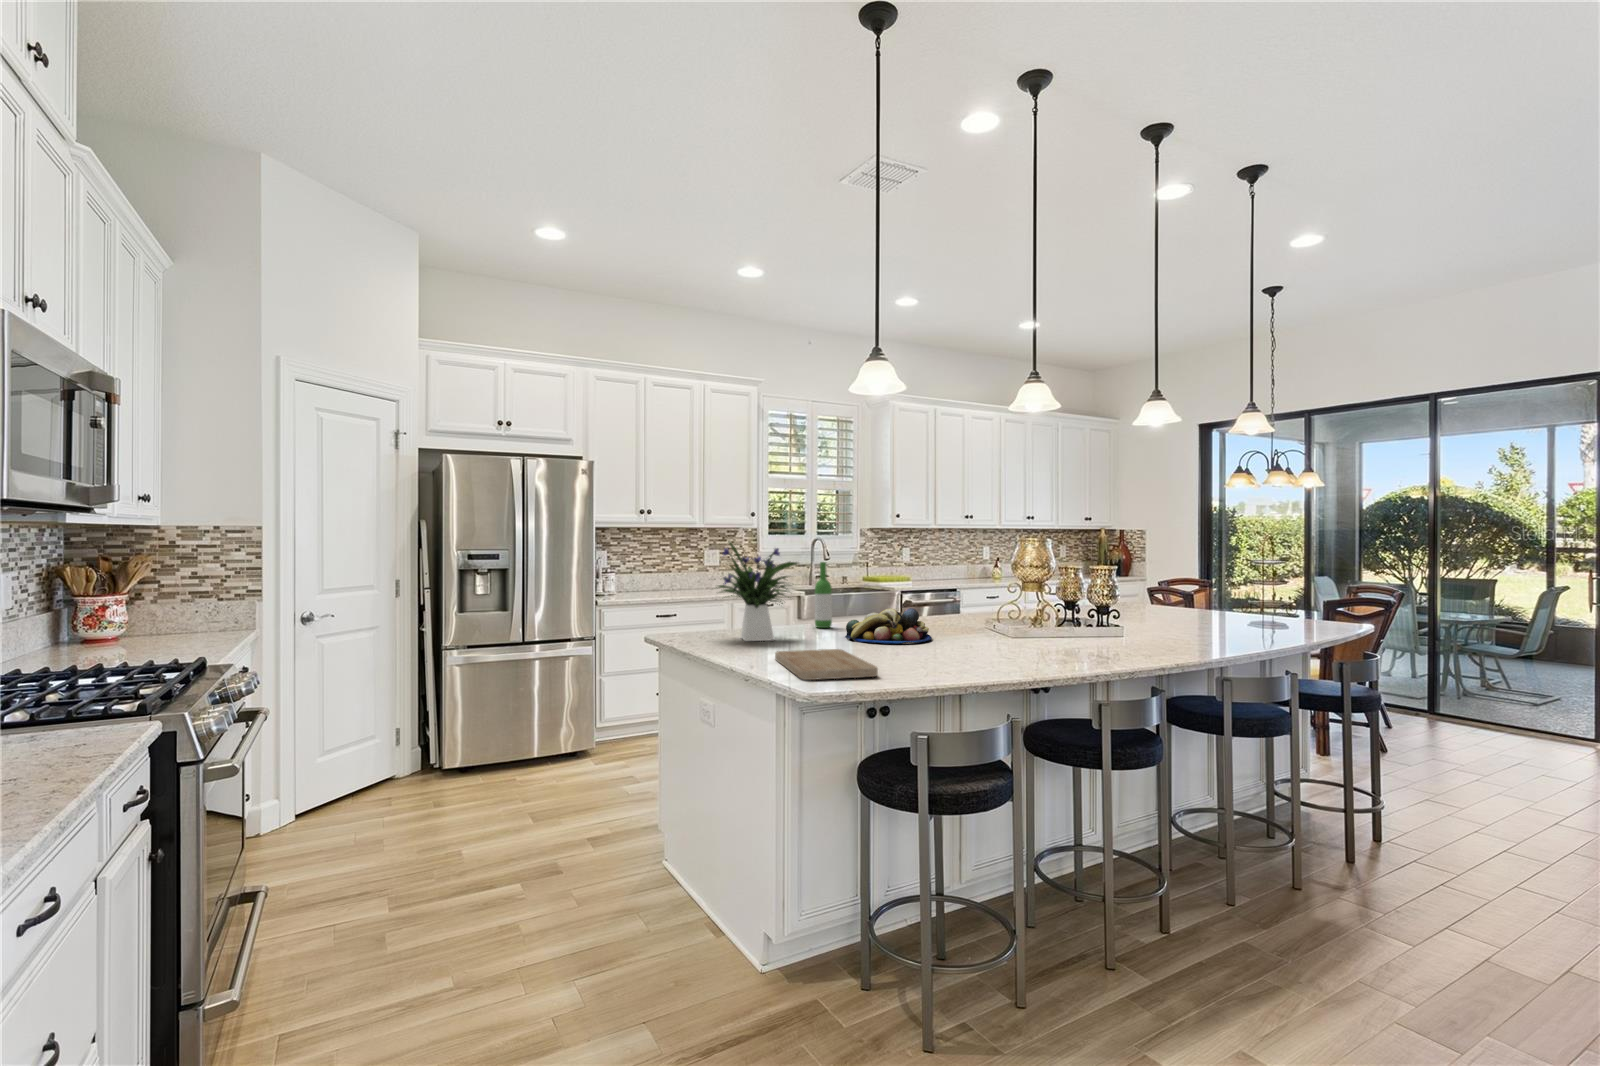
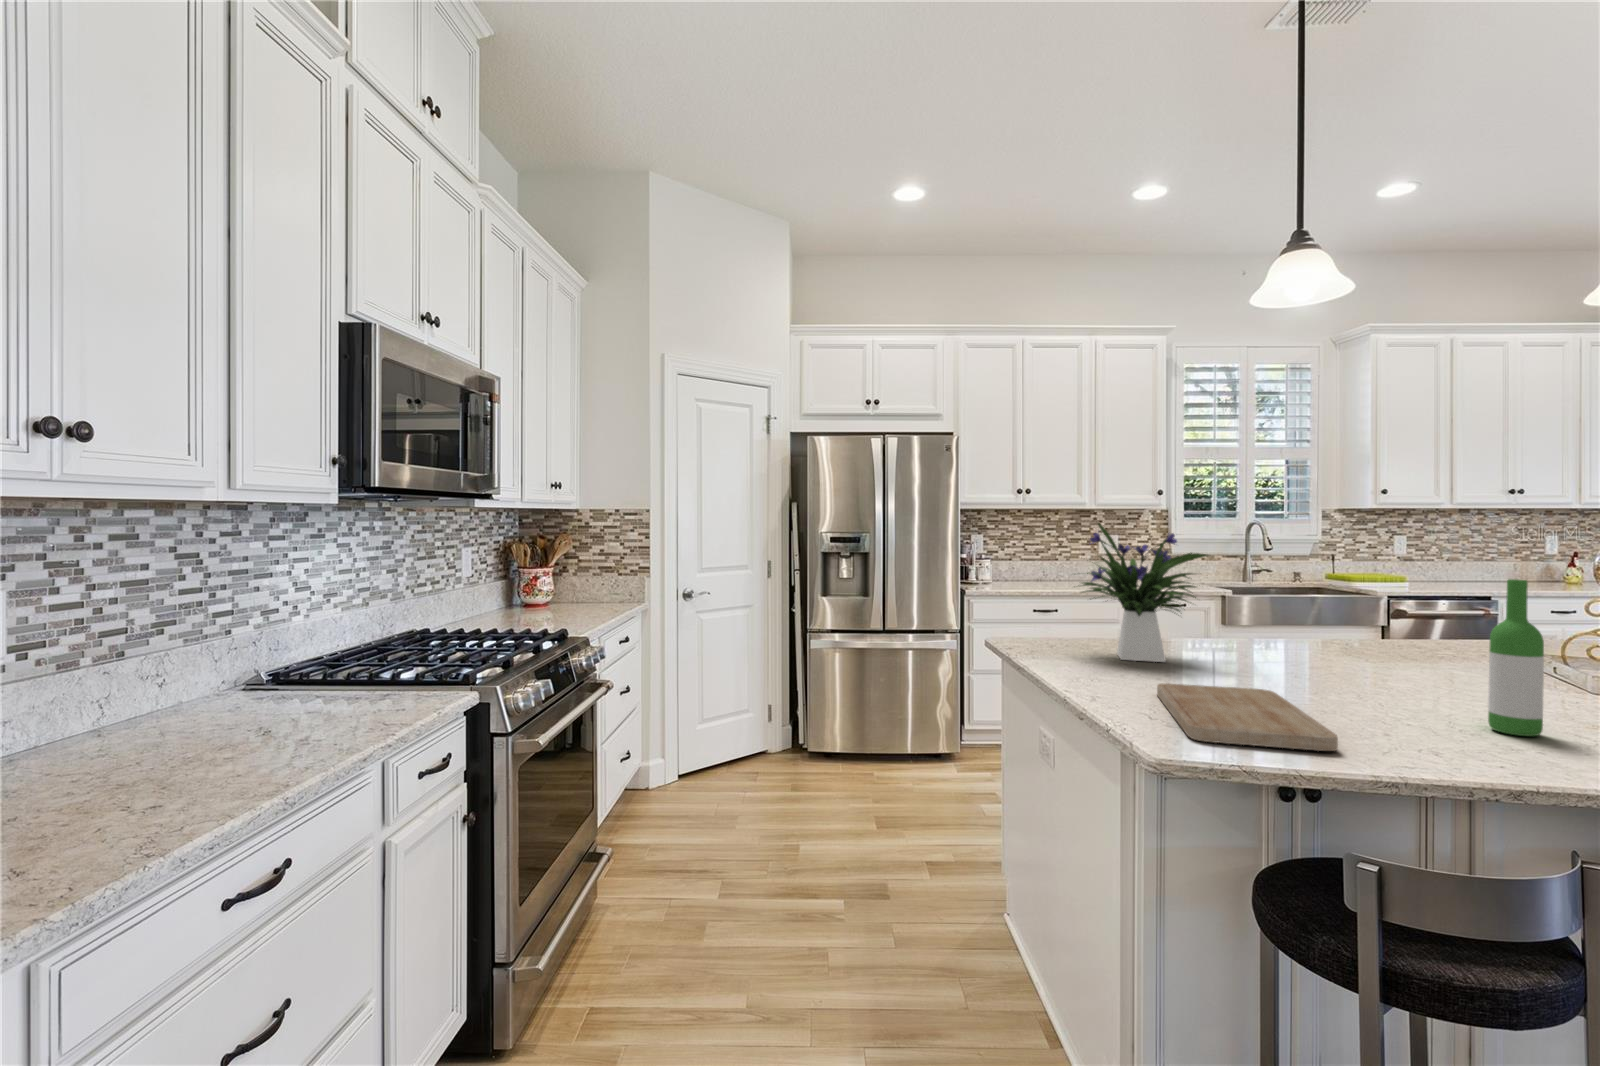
wine bottle: present [815,562,832,628] -> present [1488,579,1544,736]
fruit bowl: present [845,608,932,643] -> none [1284,629,1455,689]

